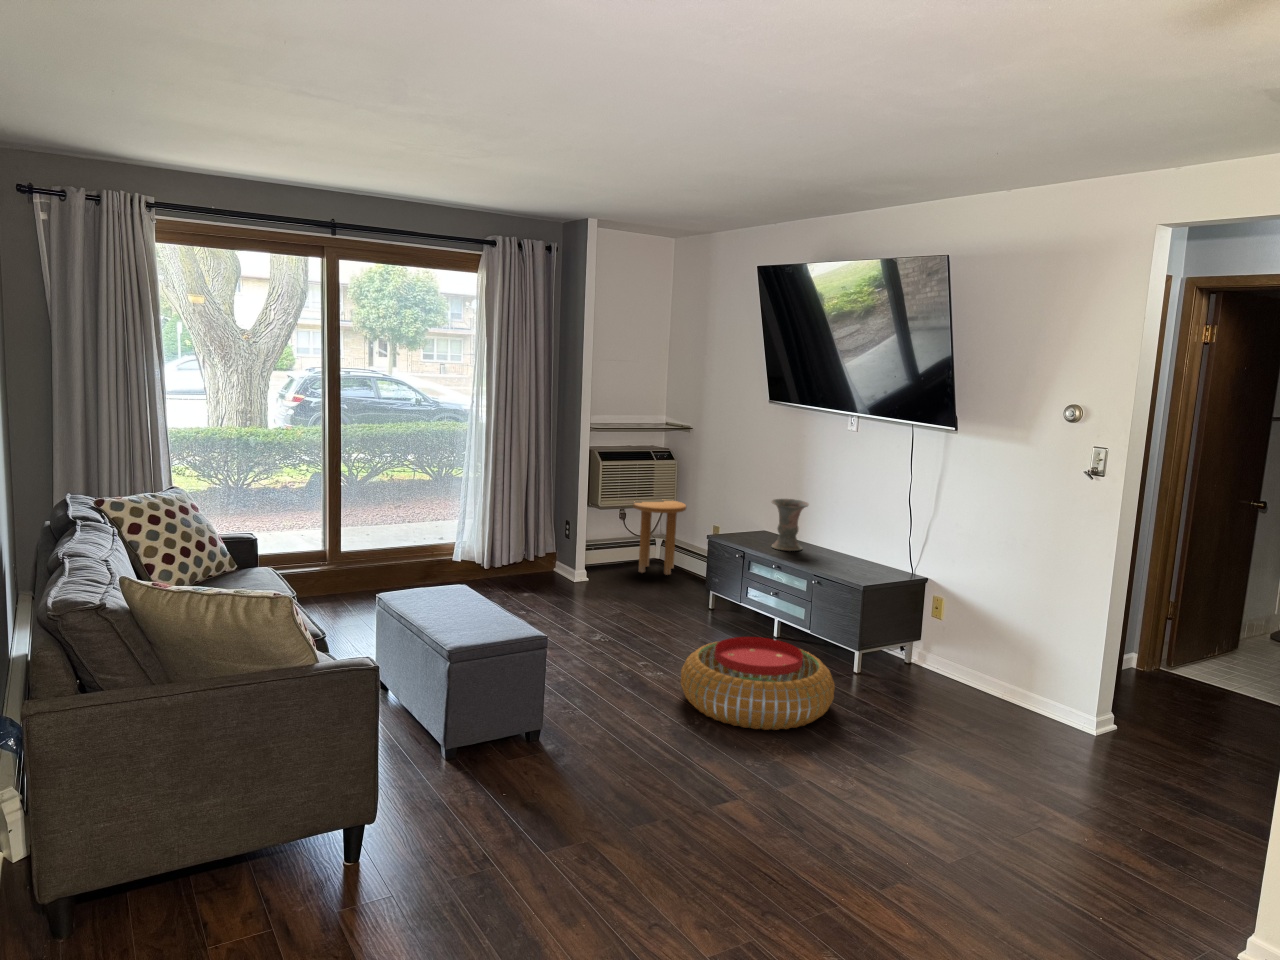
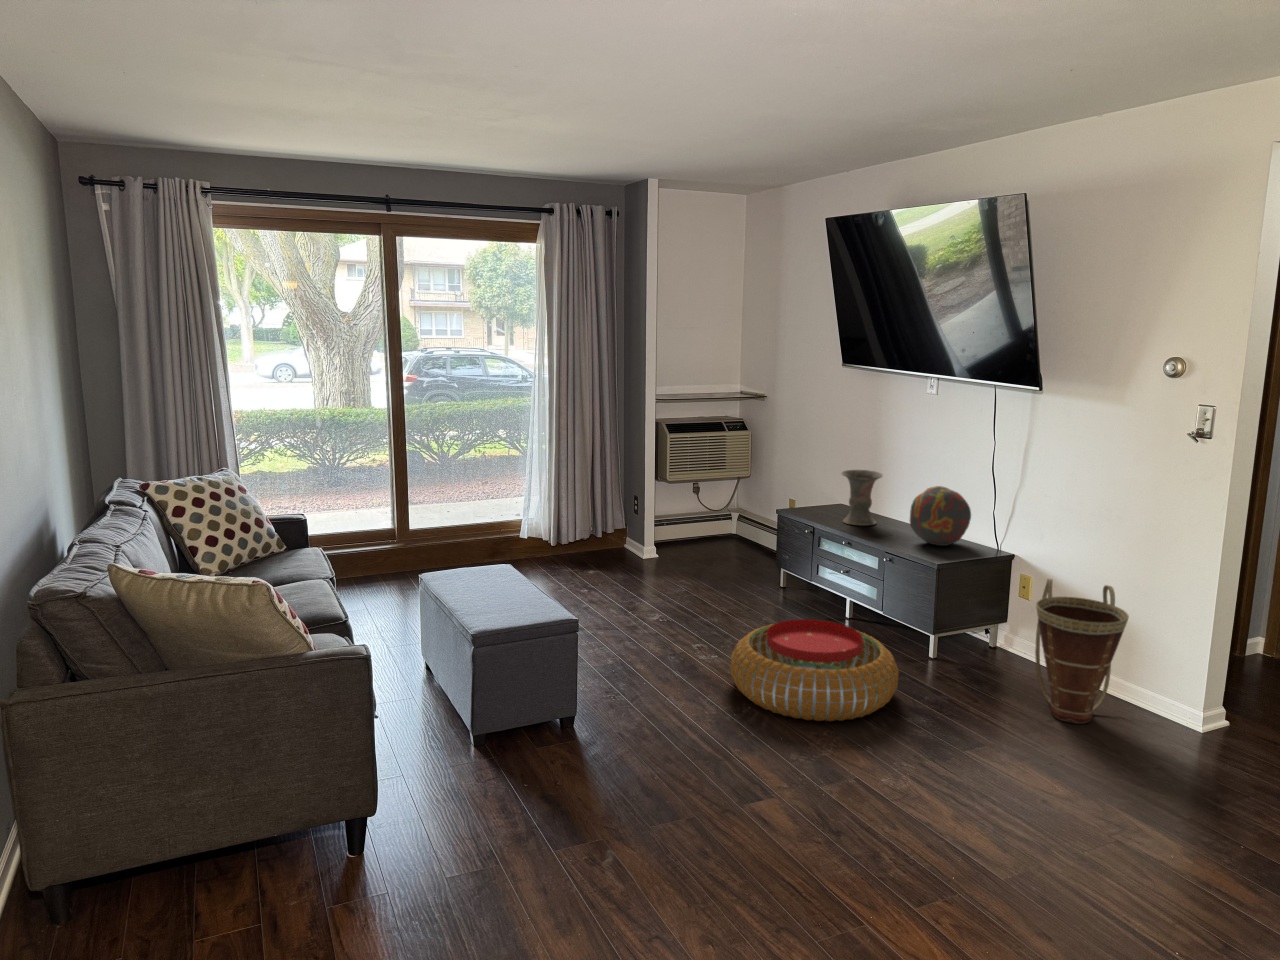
side table: present [633,501,686,575] -> none [704,472,761,551]
decorative orb: none [836,515,891,570] -> present [910,486,971,546]
basket: none [951,599,1034,728] -> present [1035,579,1129,724]

